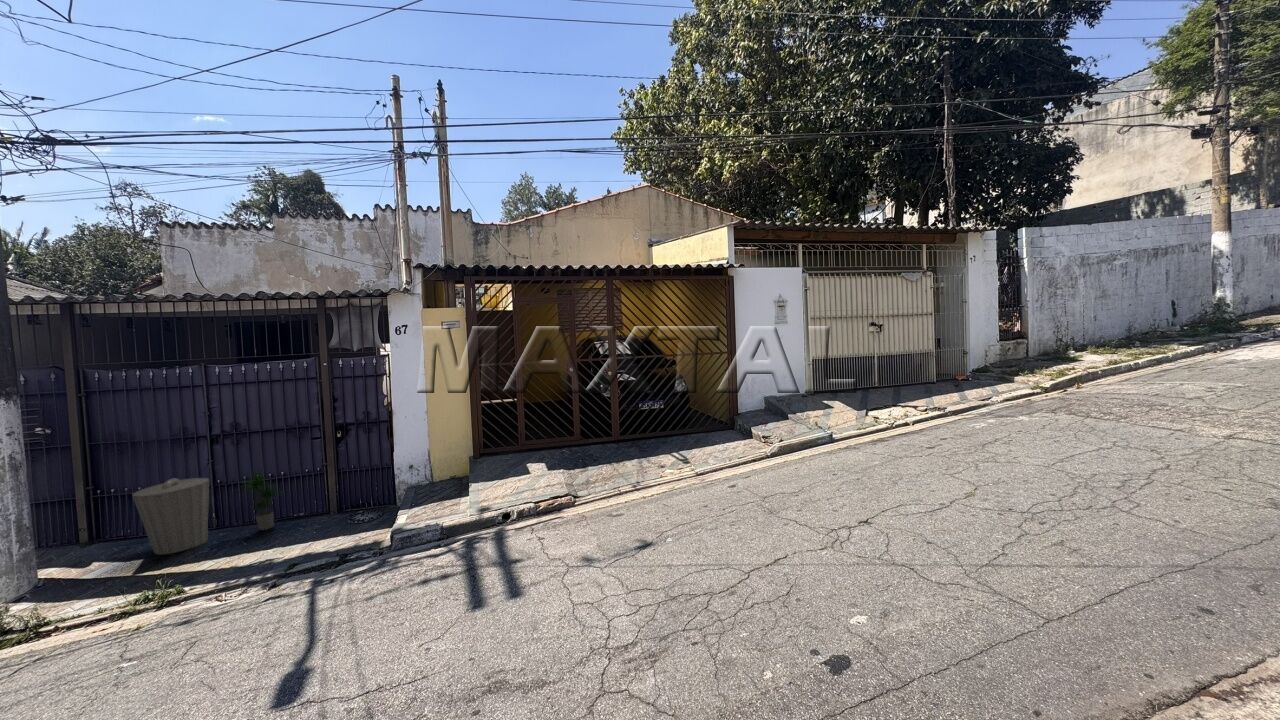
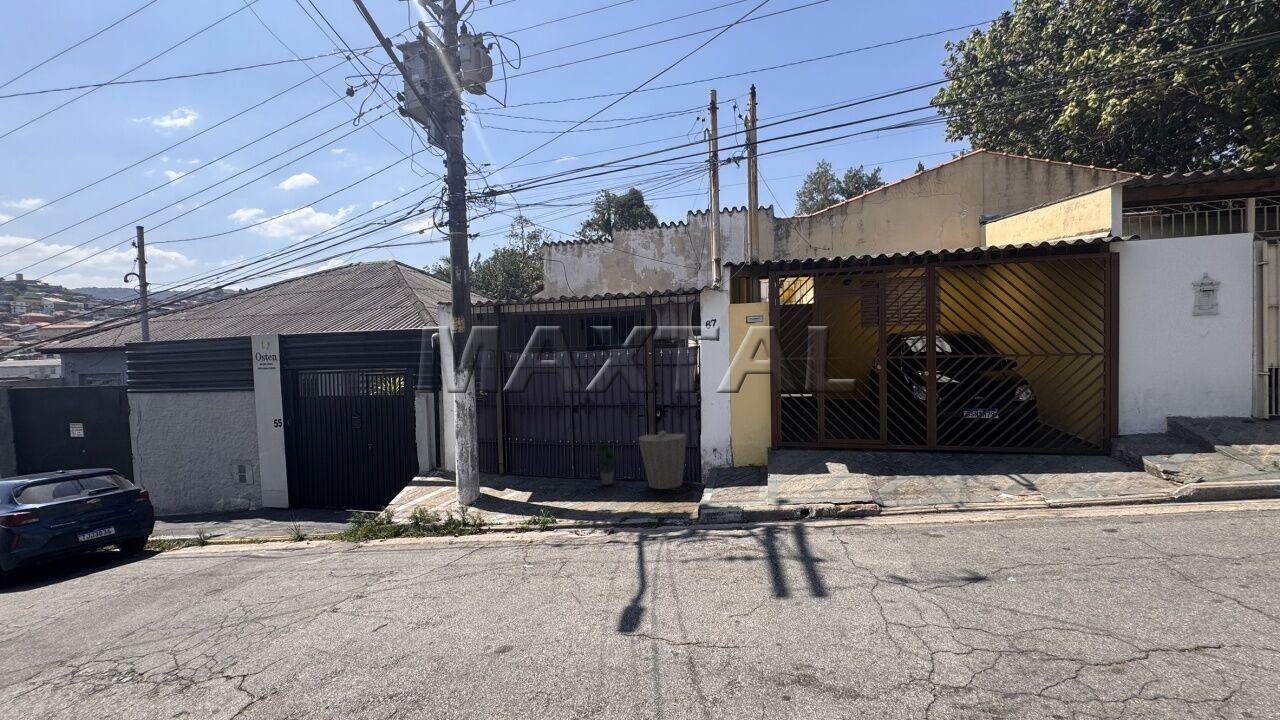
trash can: present [133,478,209,554] -> present [639,431,686,489]

